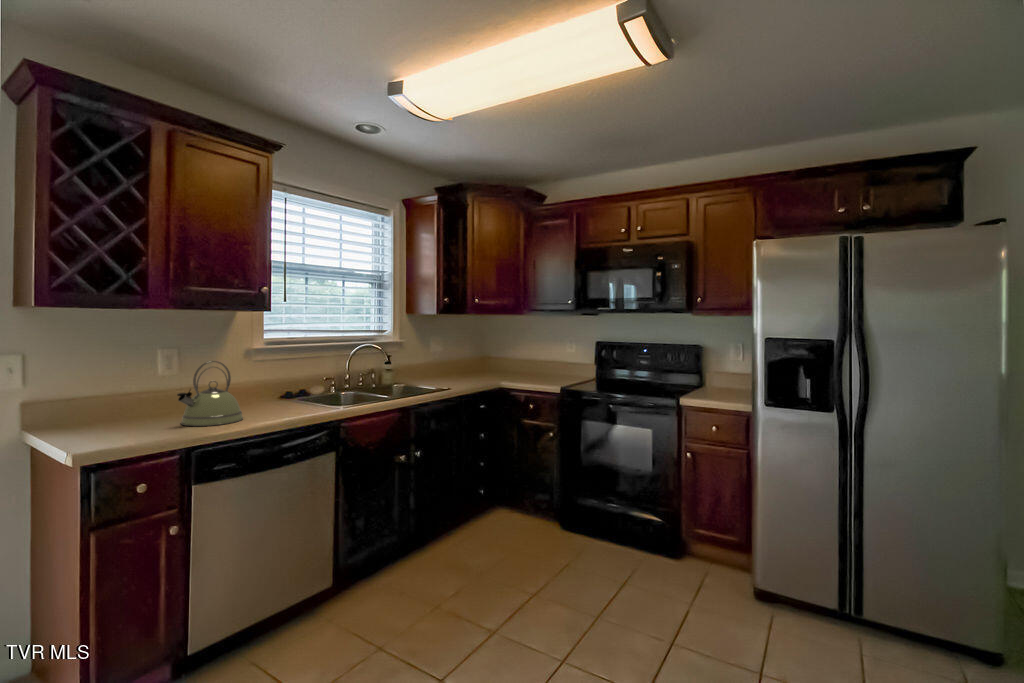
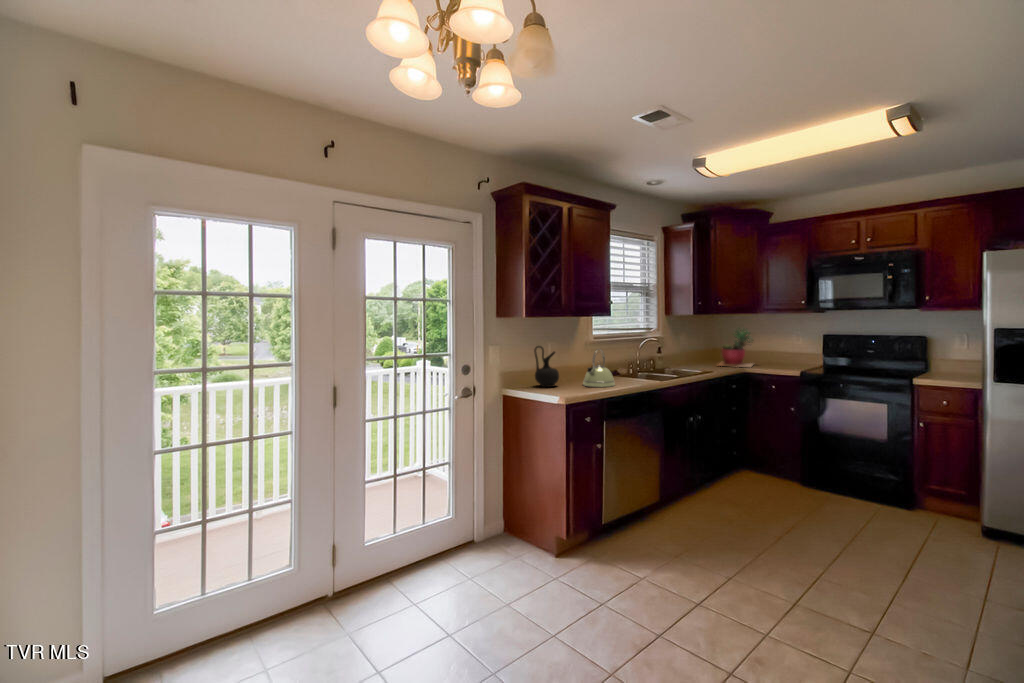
succulent plant: none [468,332,518,384] -> present [719,330,753,367]
ceramic jug: none [82,355,137,428] -> present [534,346,559,387]

